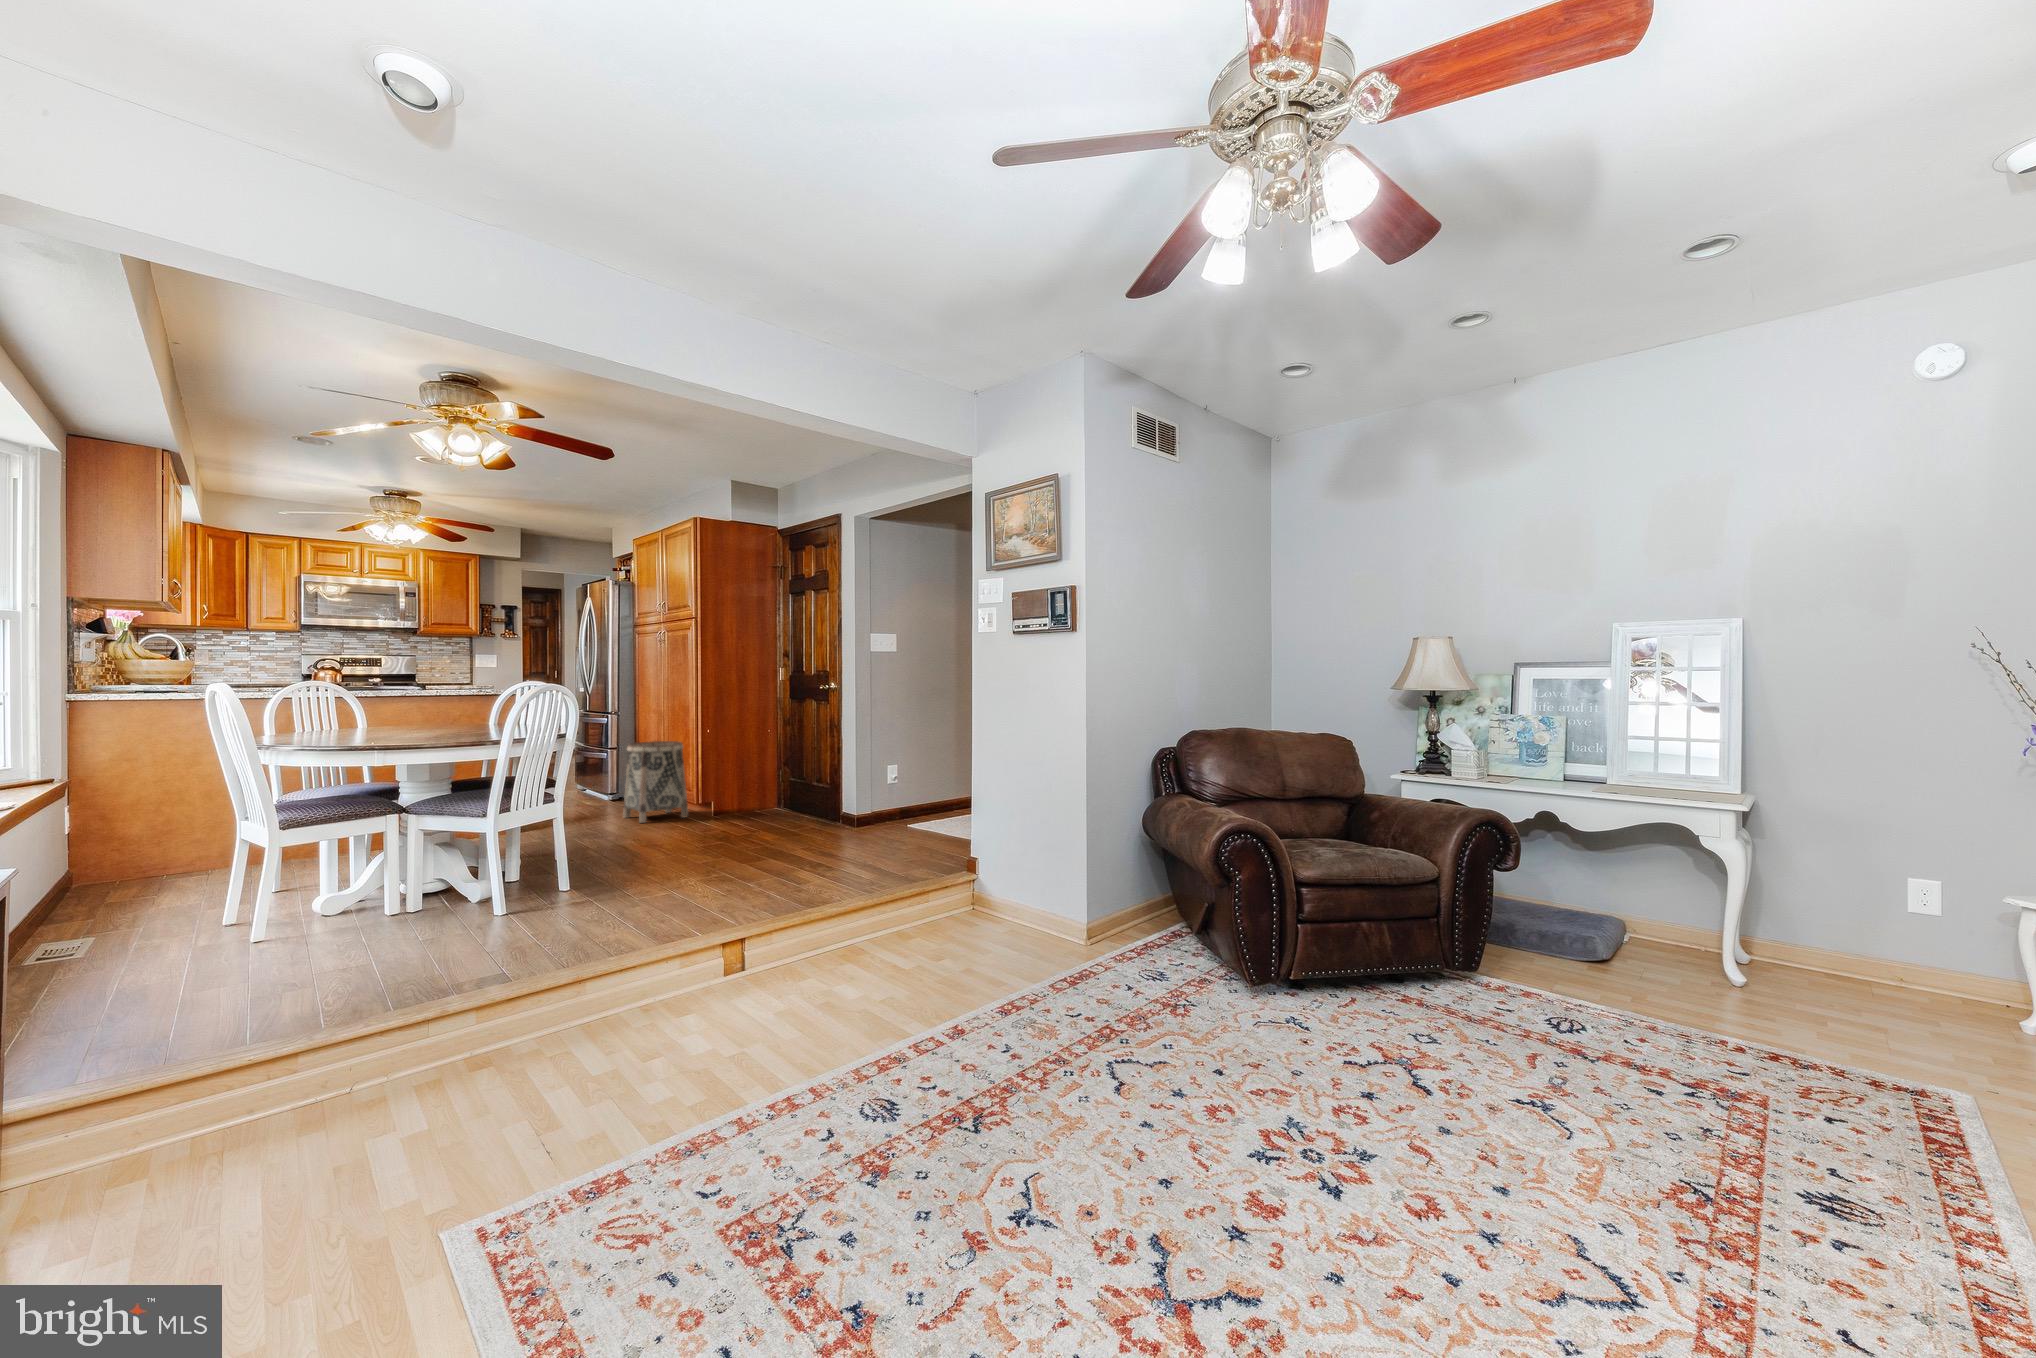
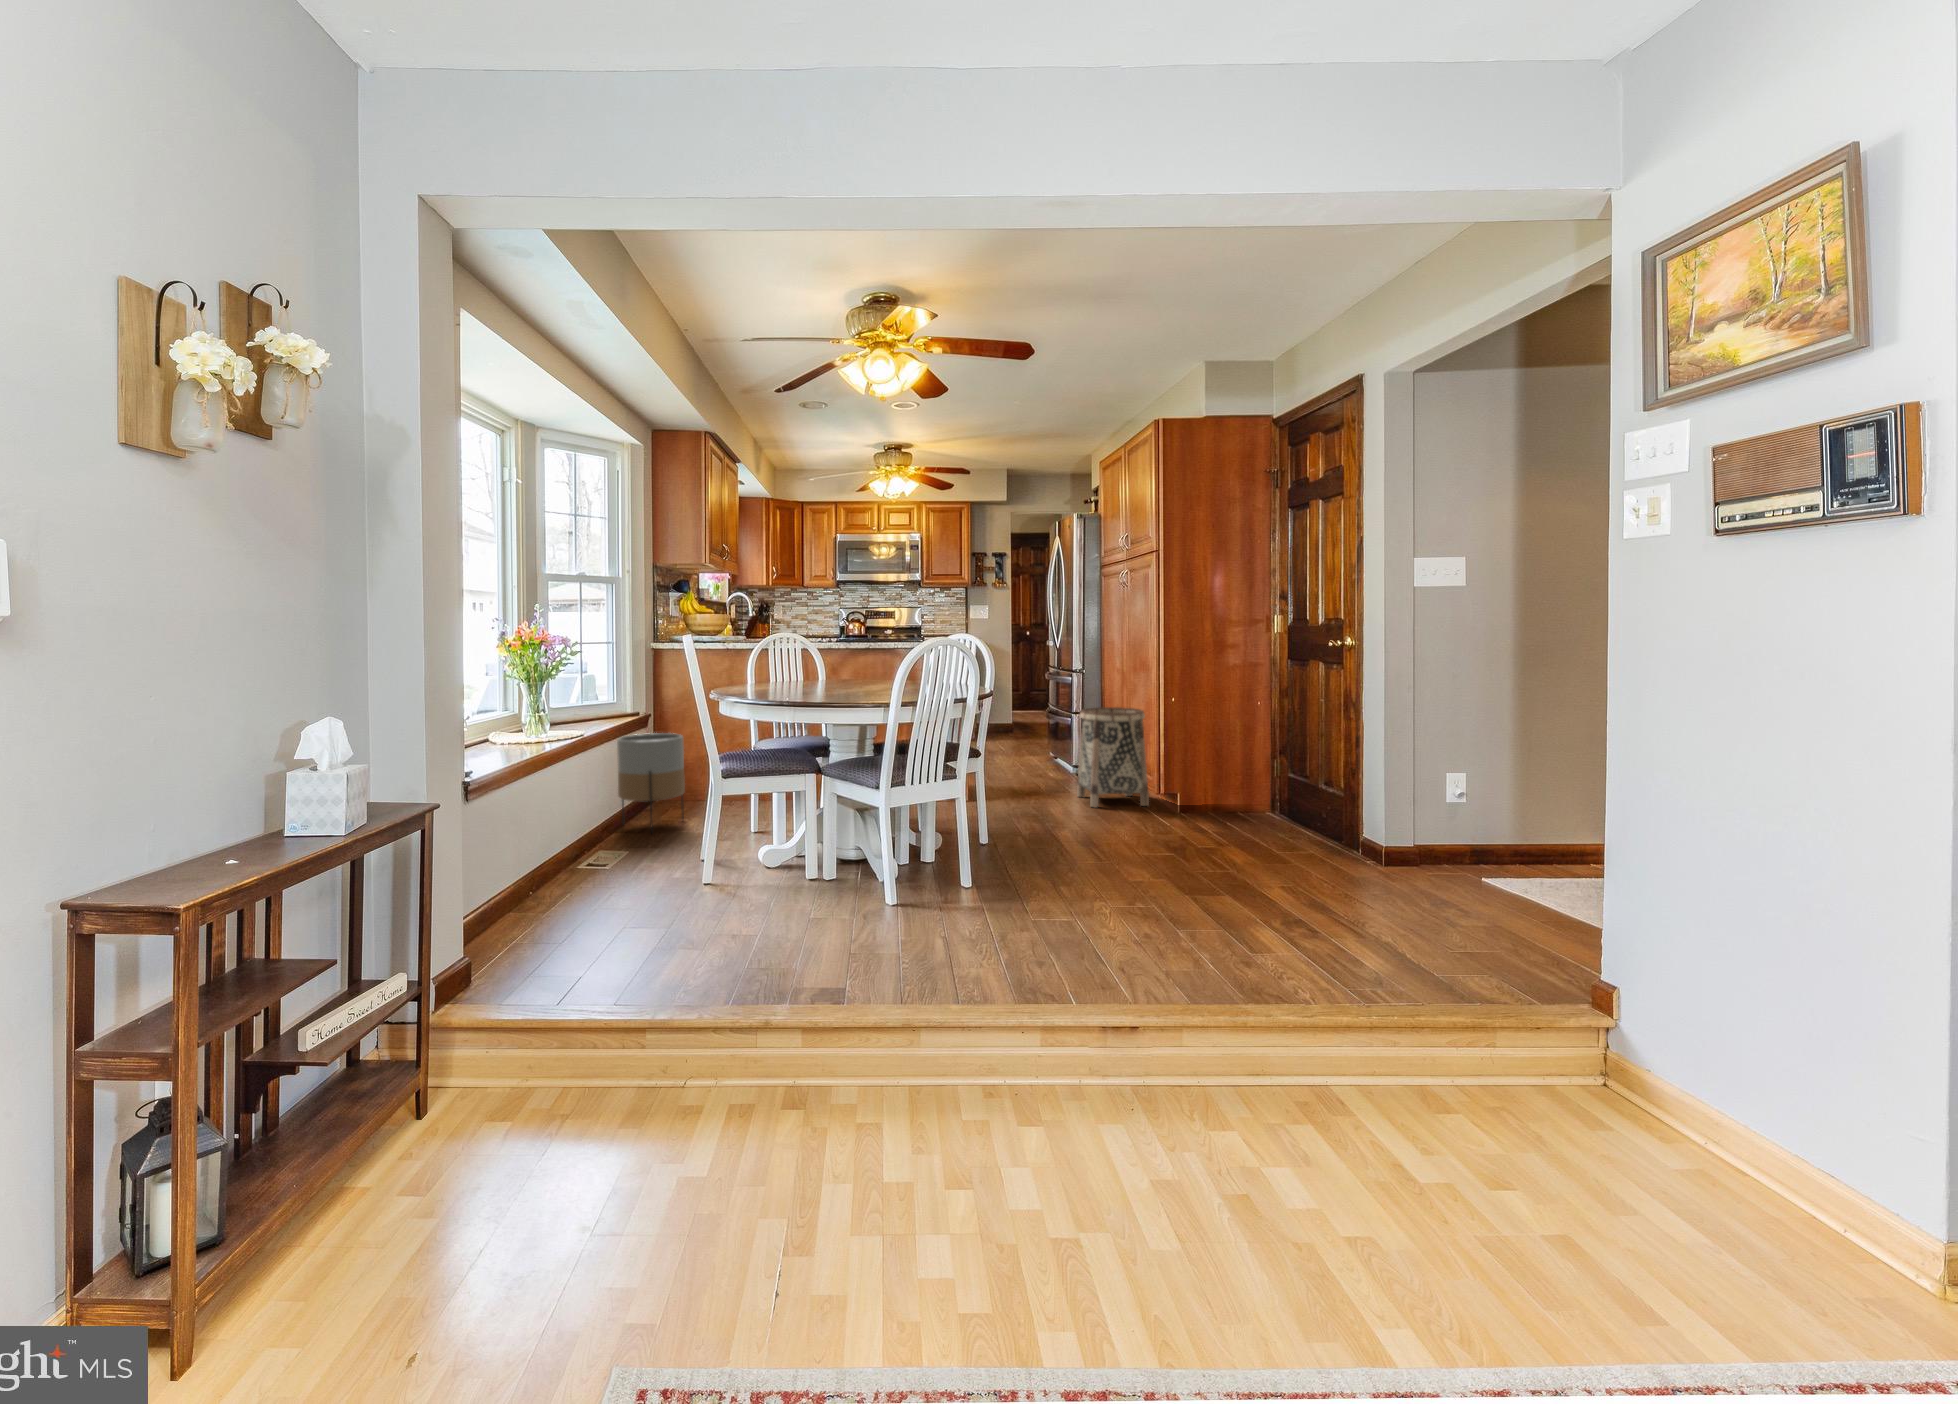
planter: none [71,792,176,903] -> present [617,733,685,832]

